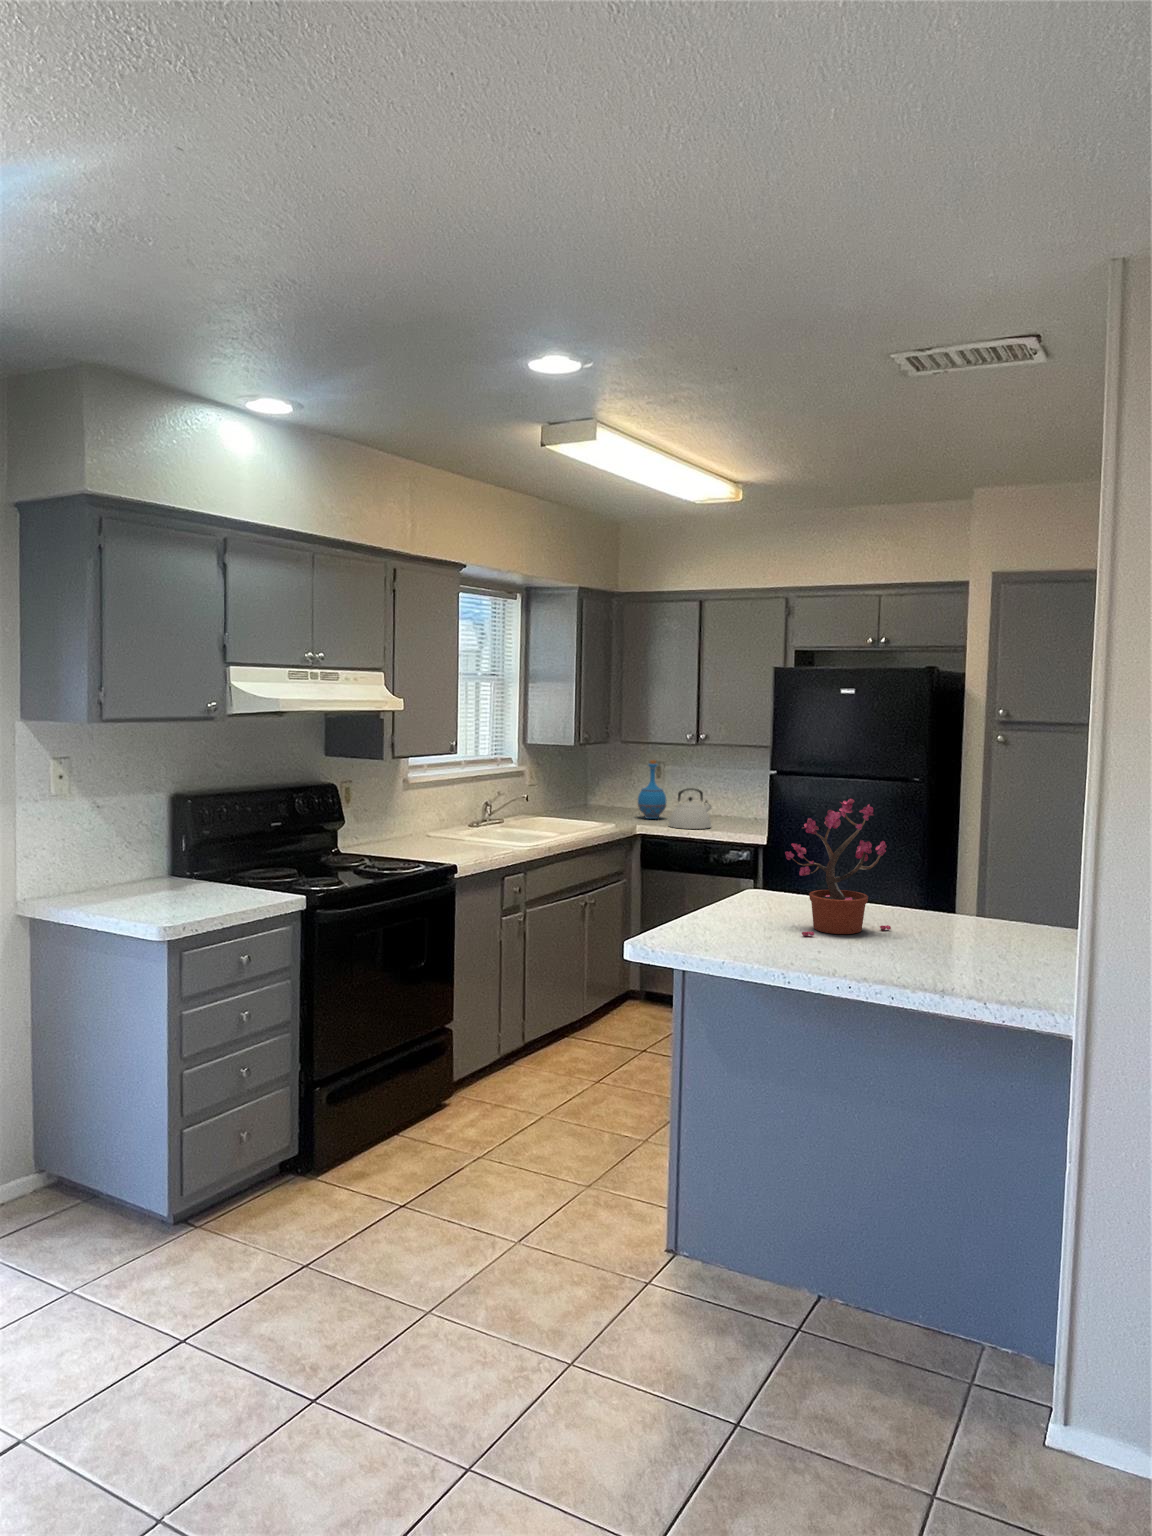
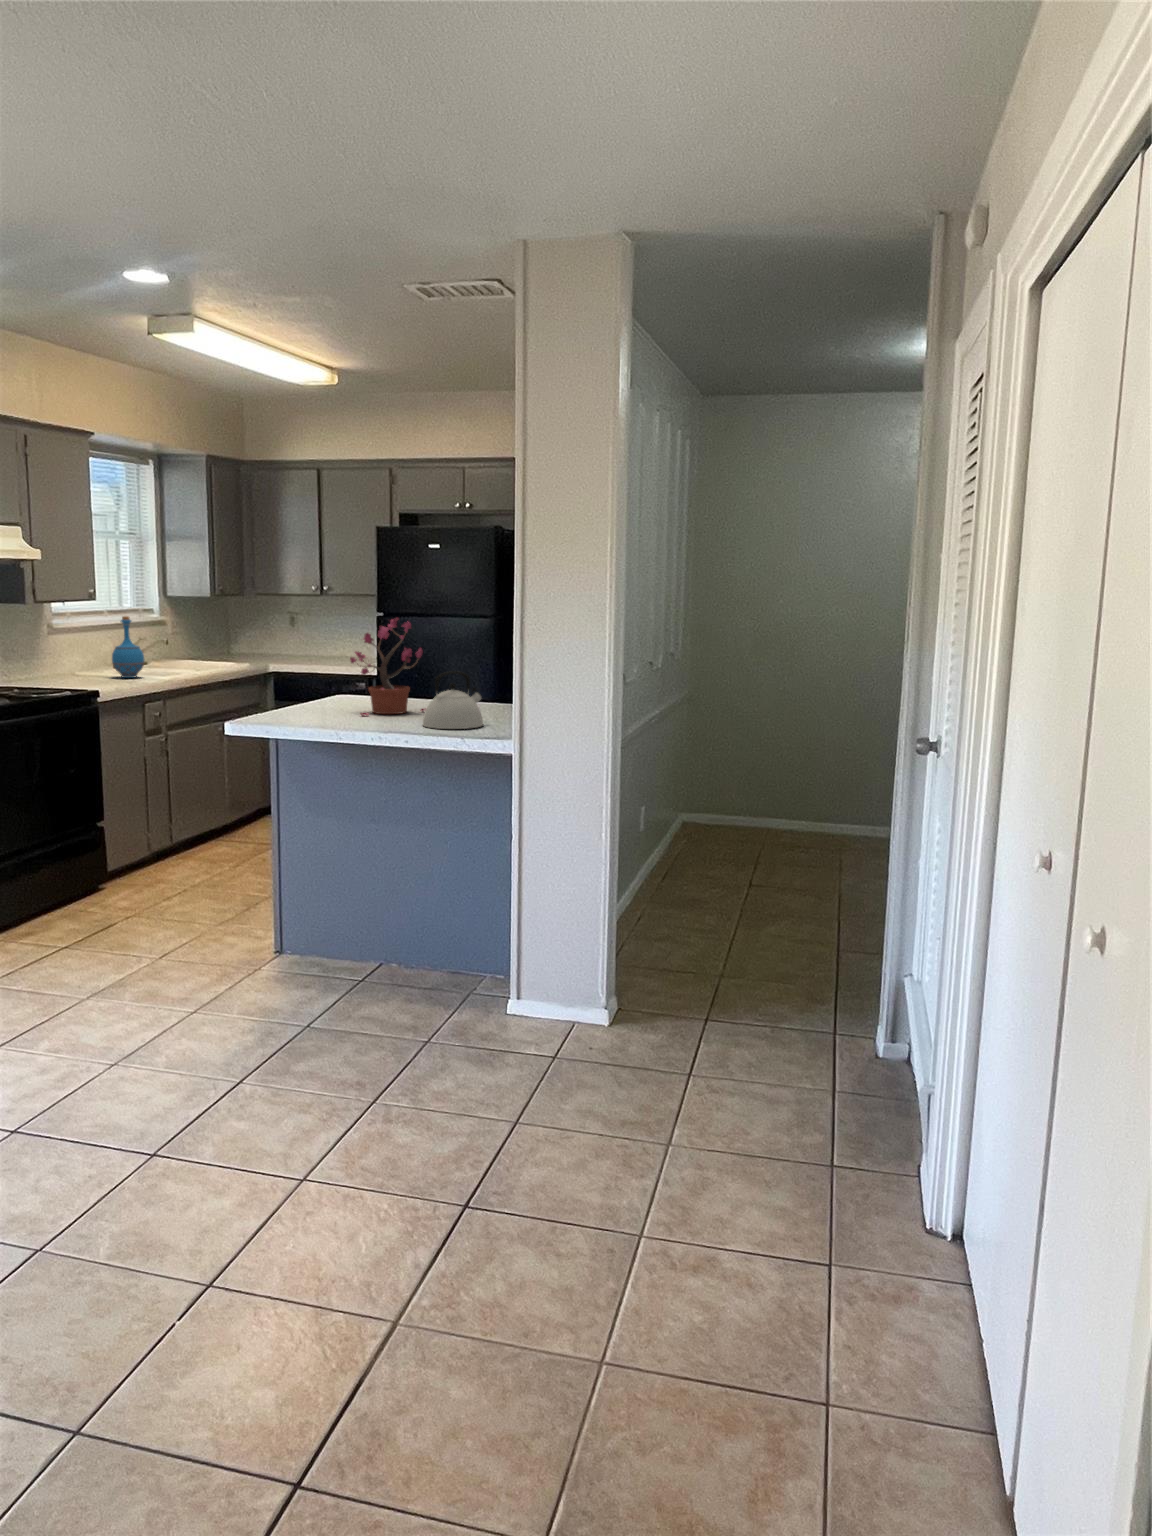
bottle: present [638,760,666,819] -> present [112,616,144,678]
kettle: present [669,788,711,829] -> present [423,671,483,729]

